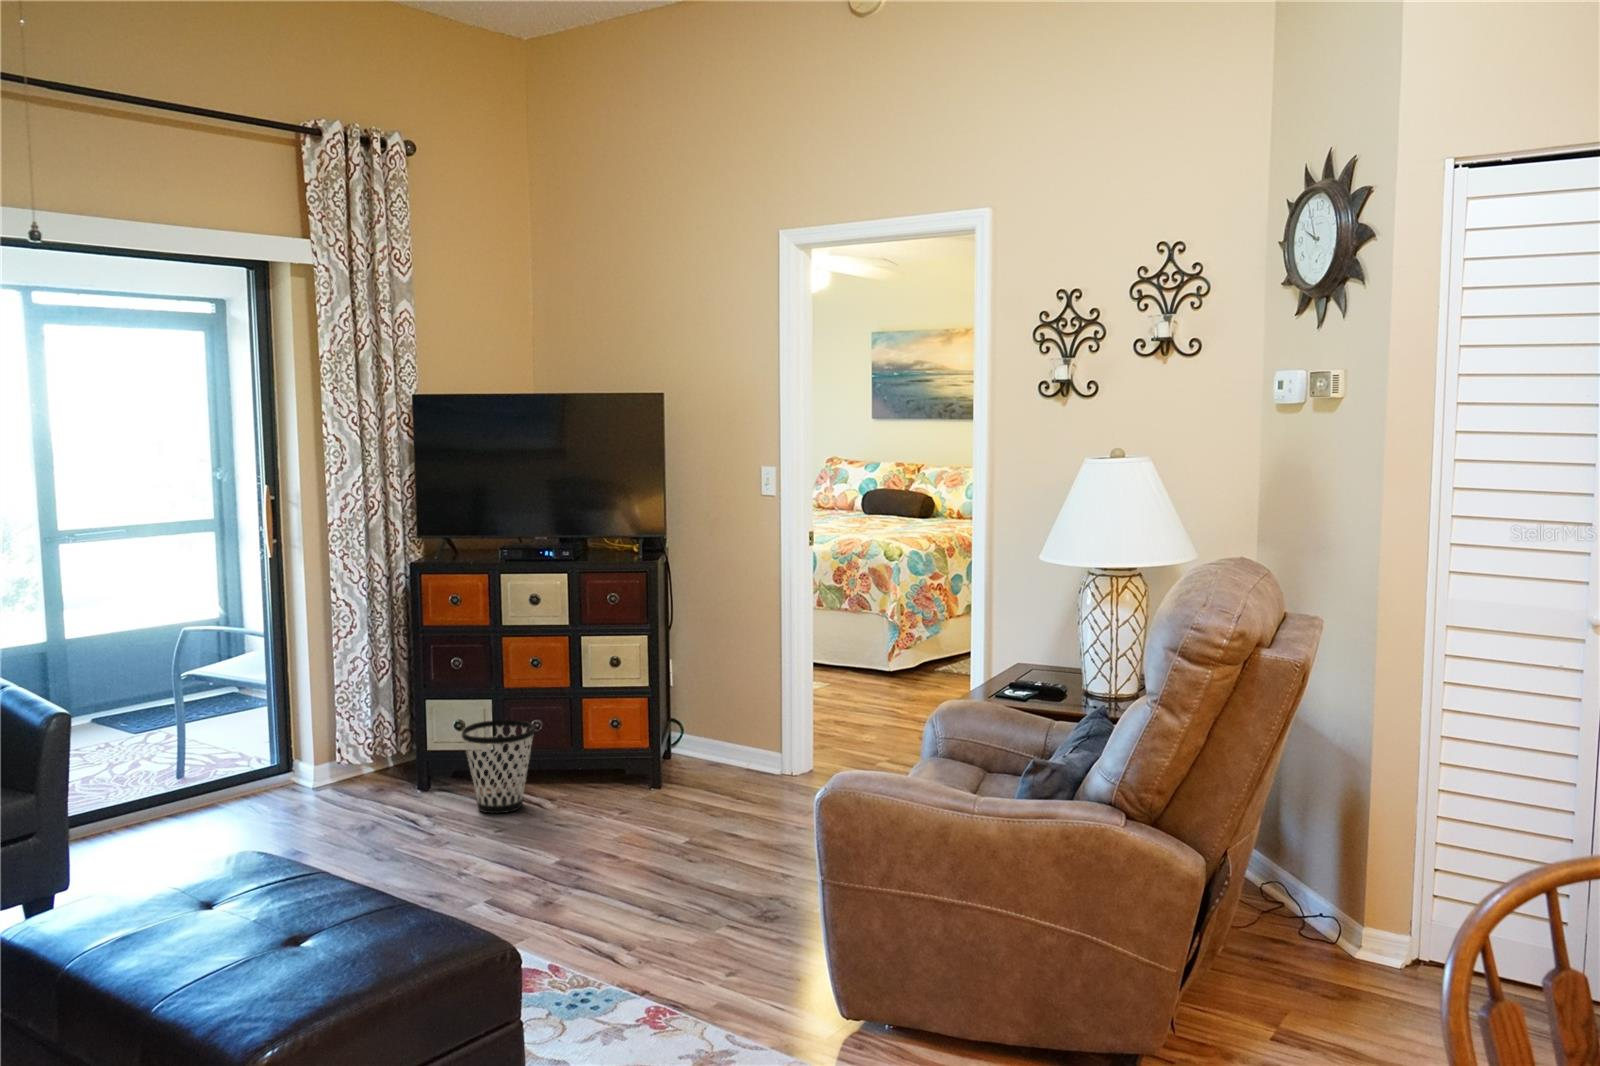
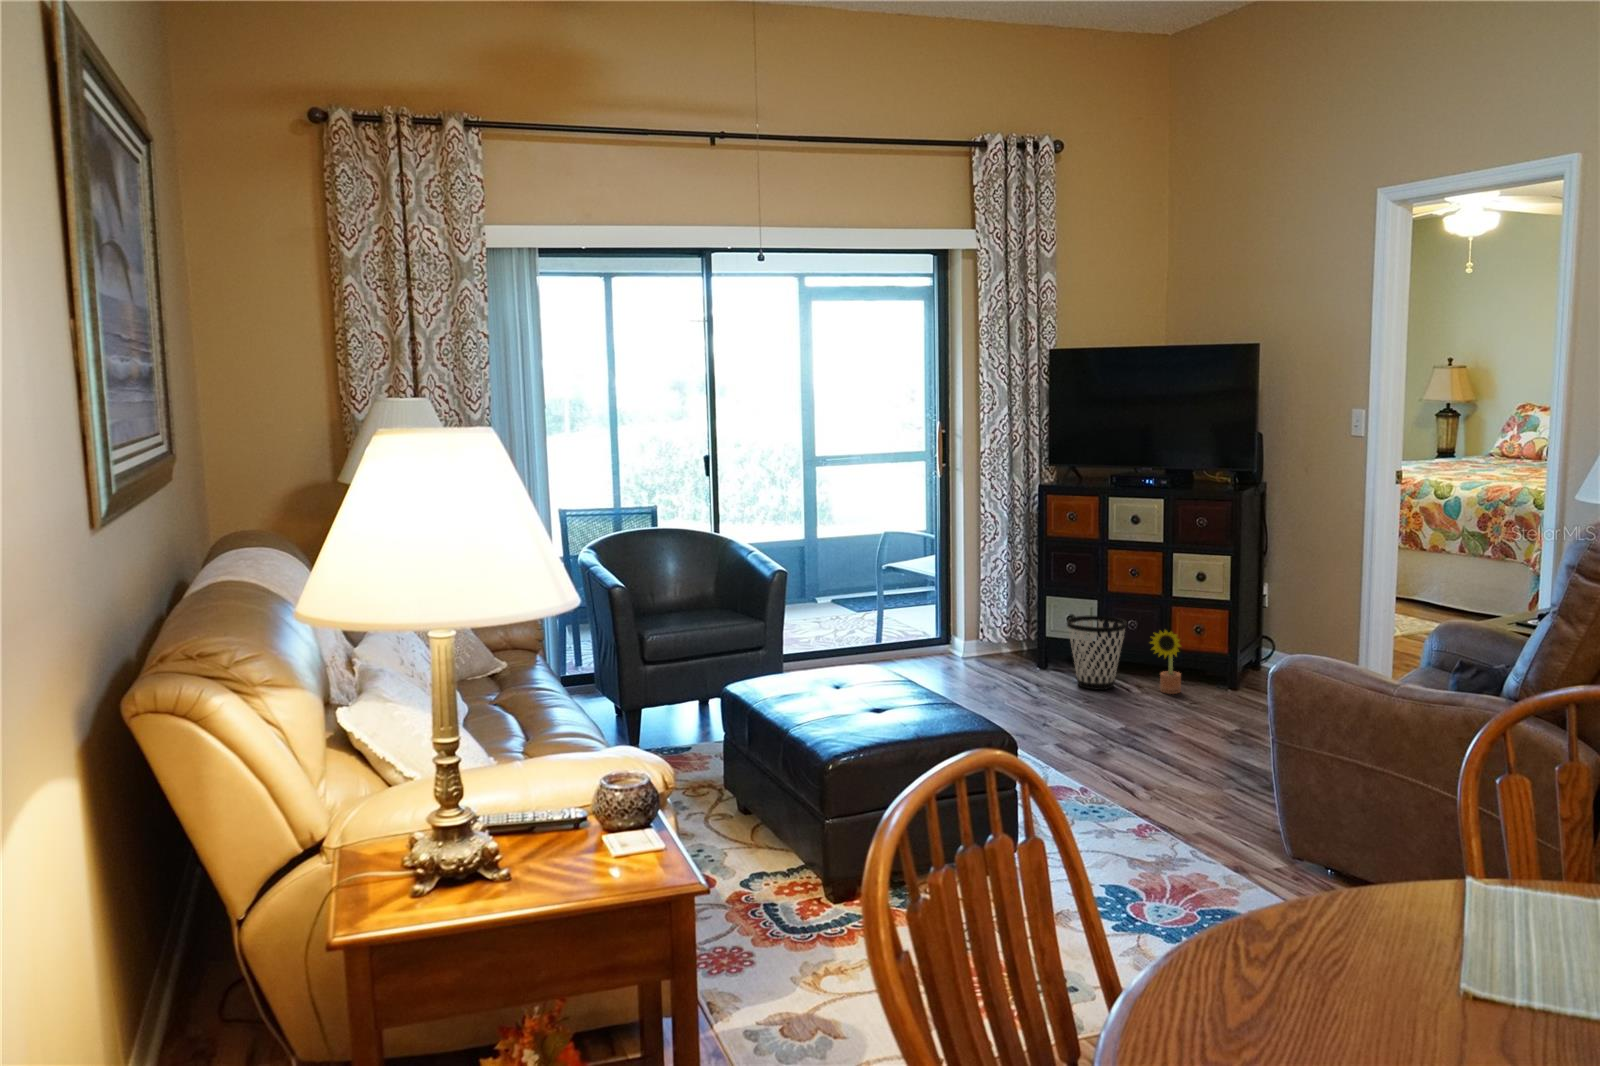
decorative plant: none [563,729,603,804] -> present [1150,630,1181,694]

